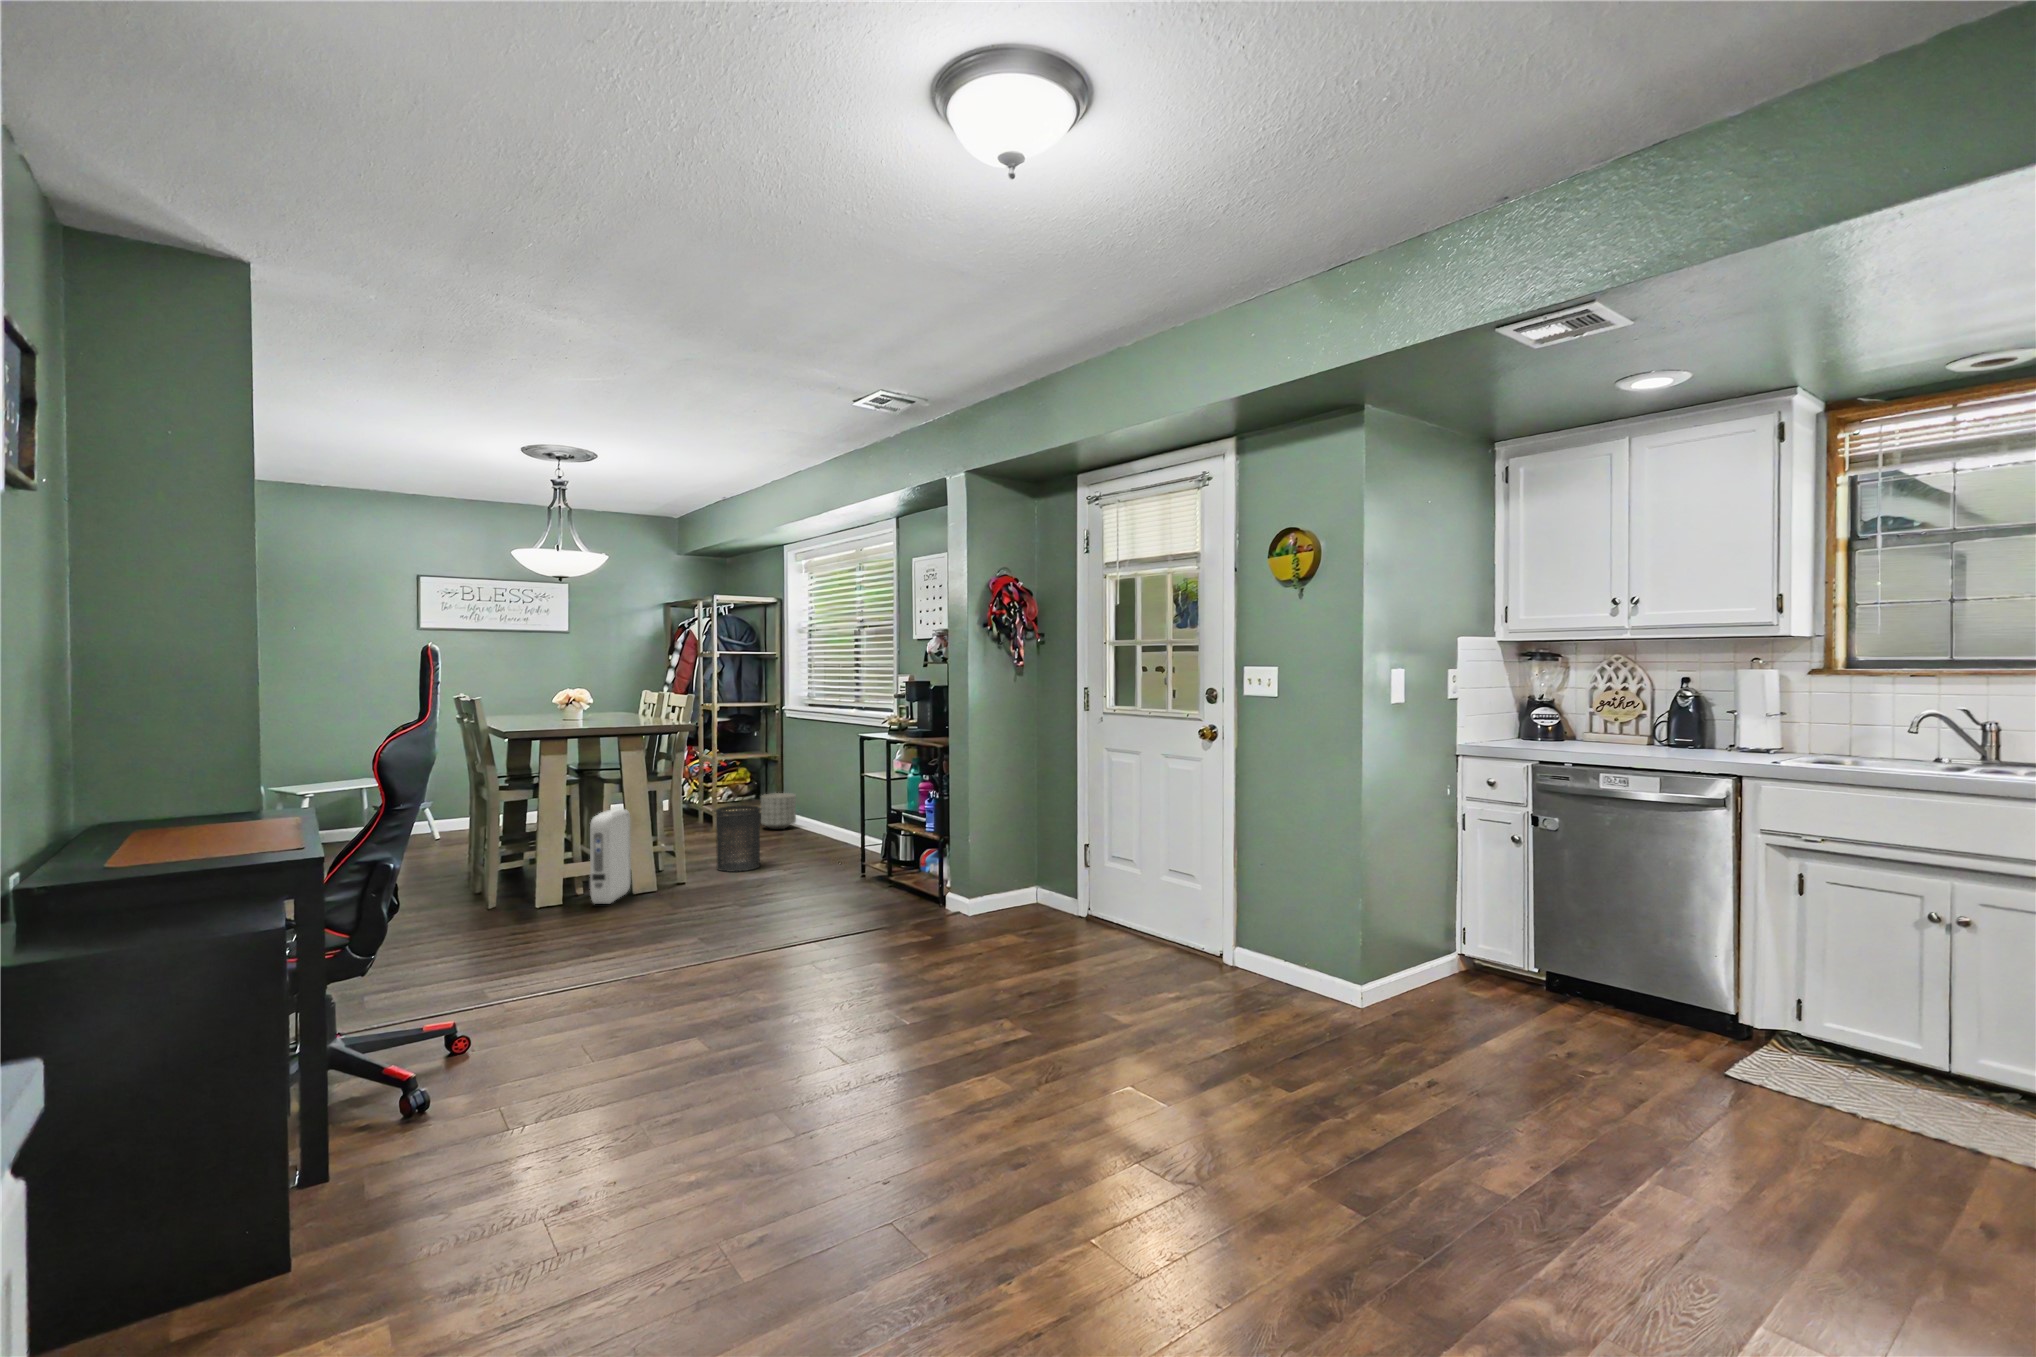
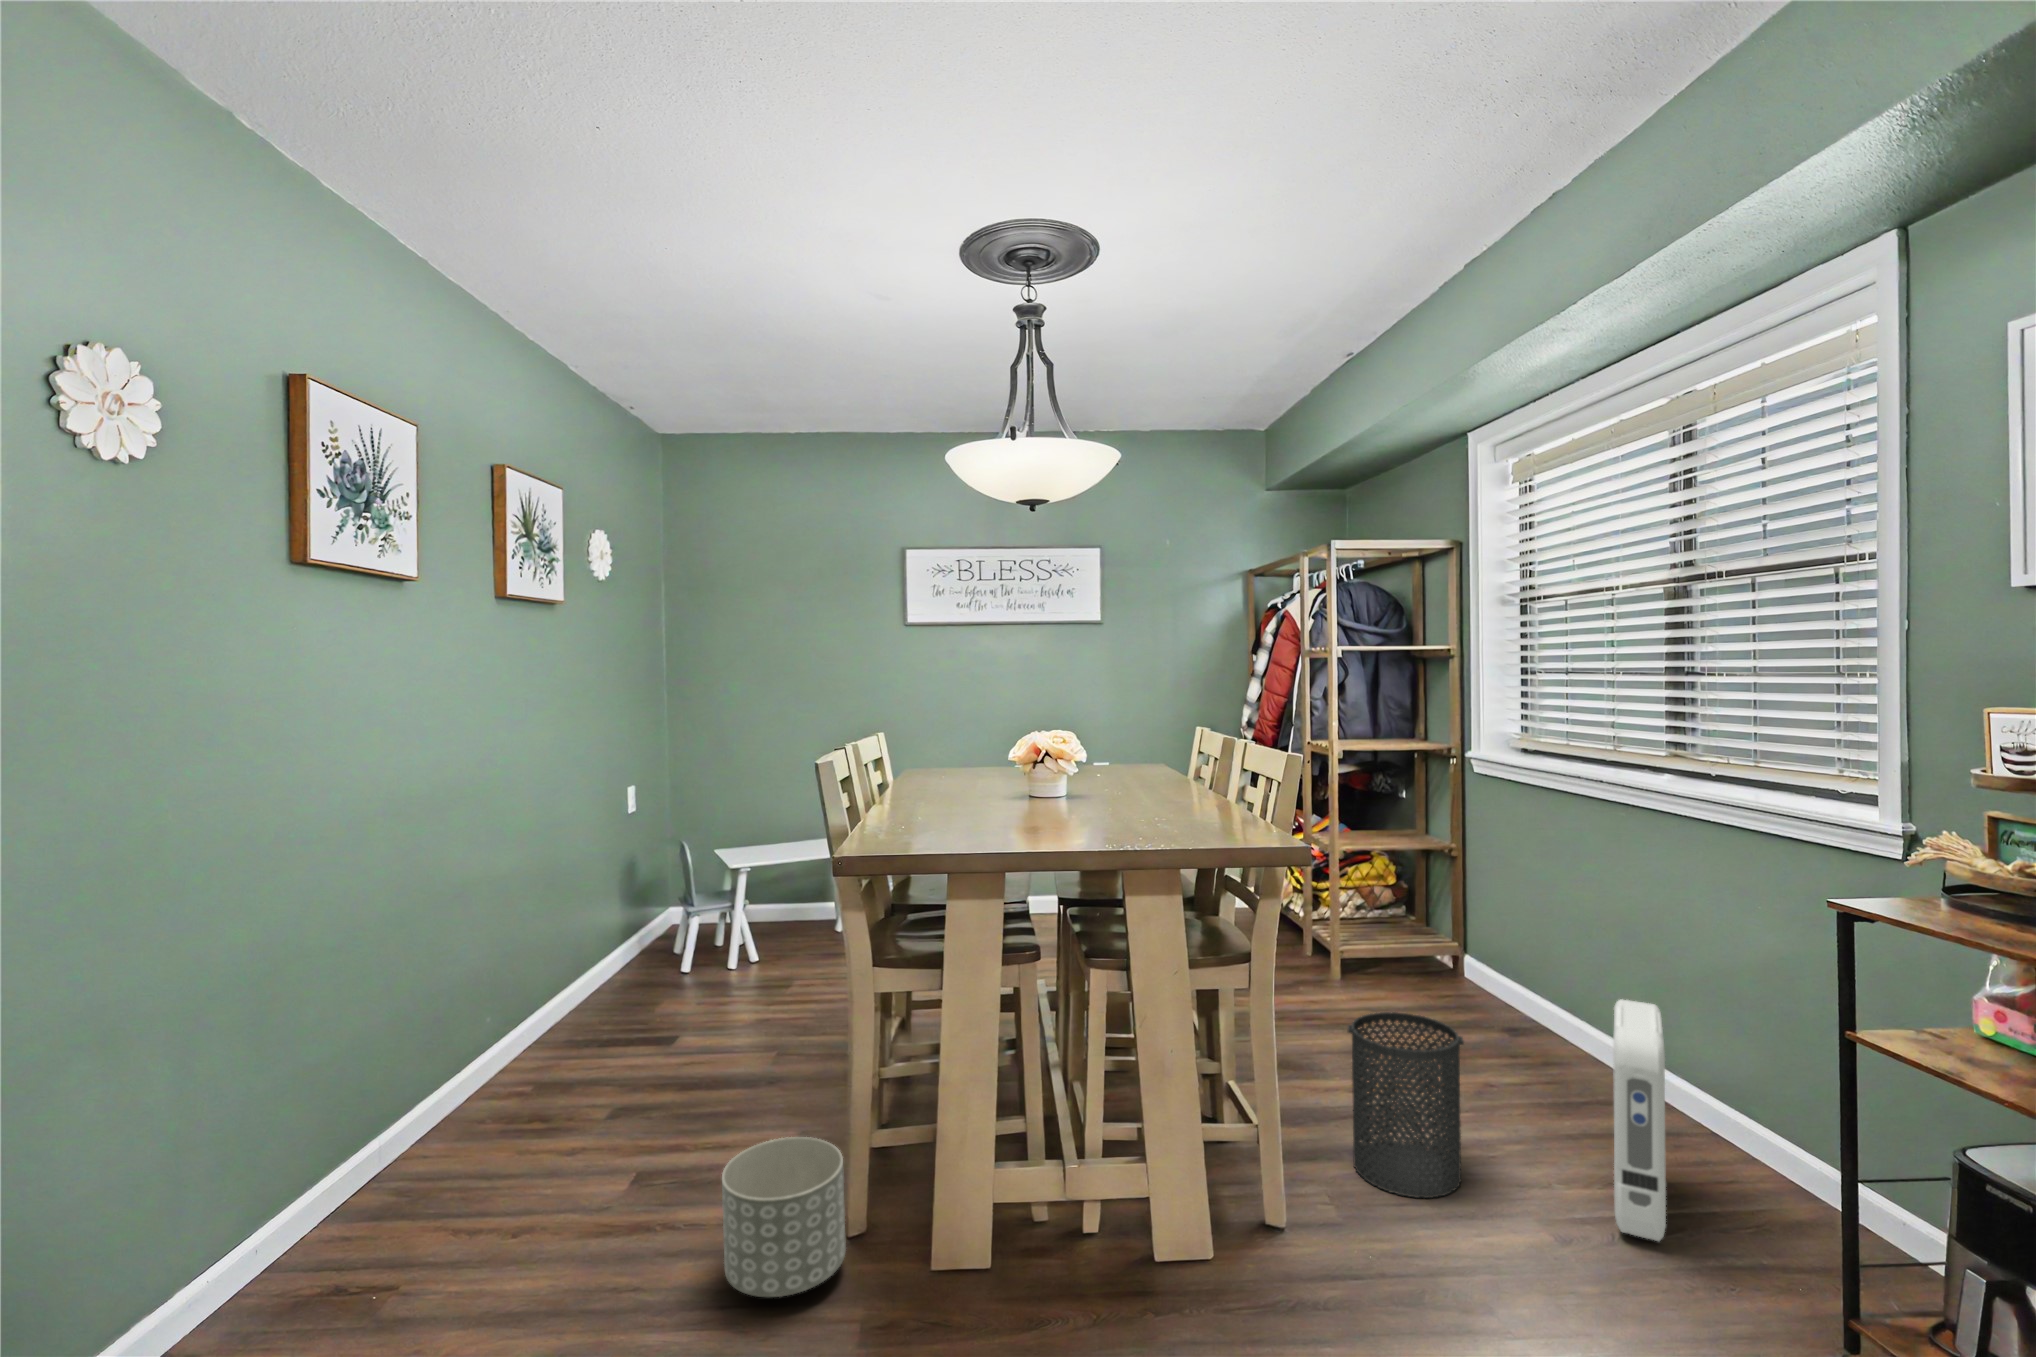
planter: present [761,793,796,829] -> present [722,1137,846,1297]
air purifier: present [590,809,631,904] -> present [1613,999,1666,1241]

